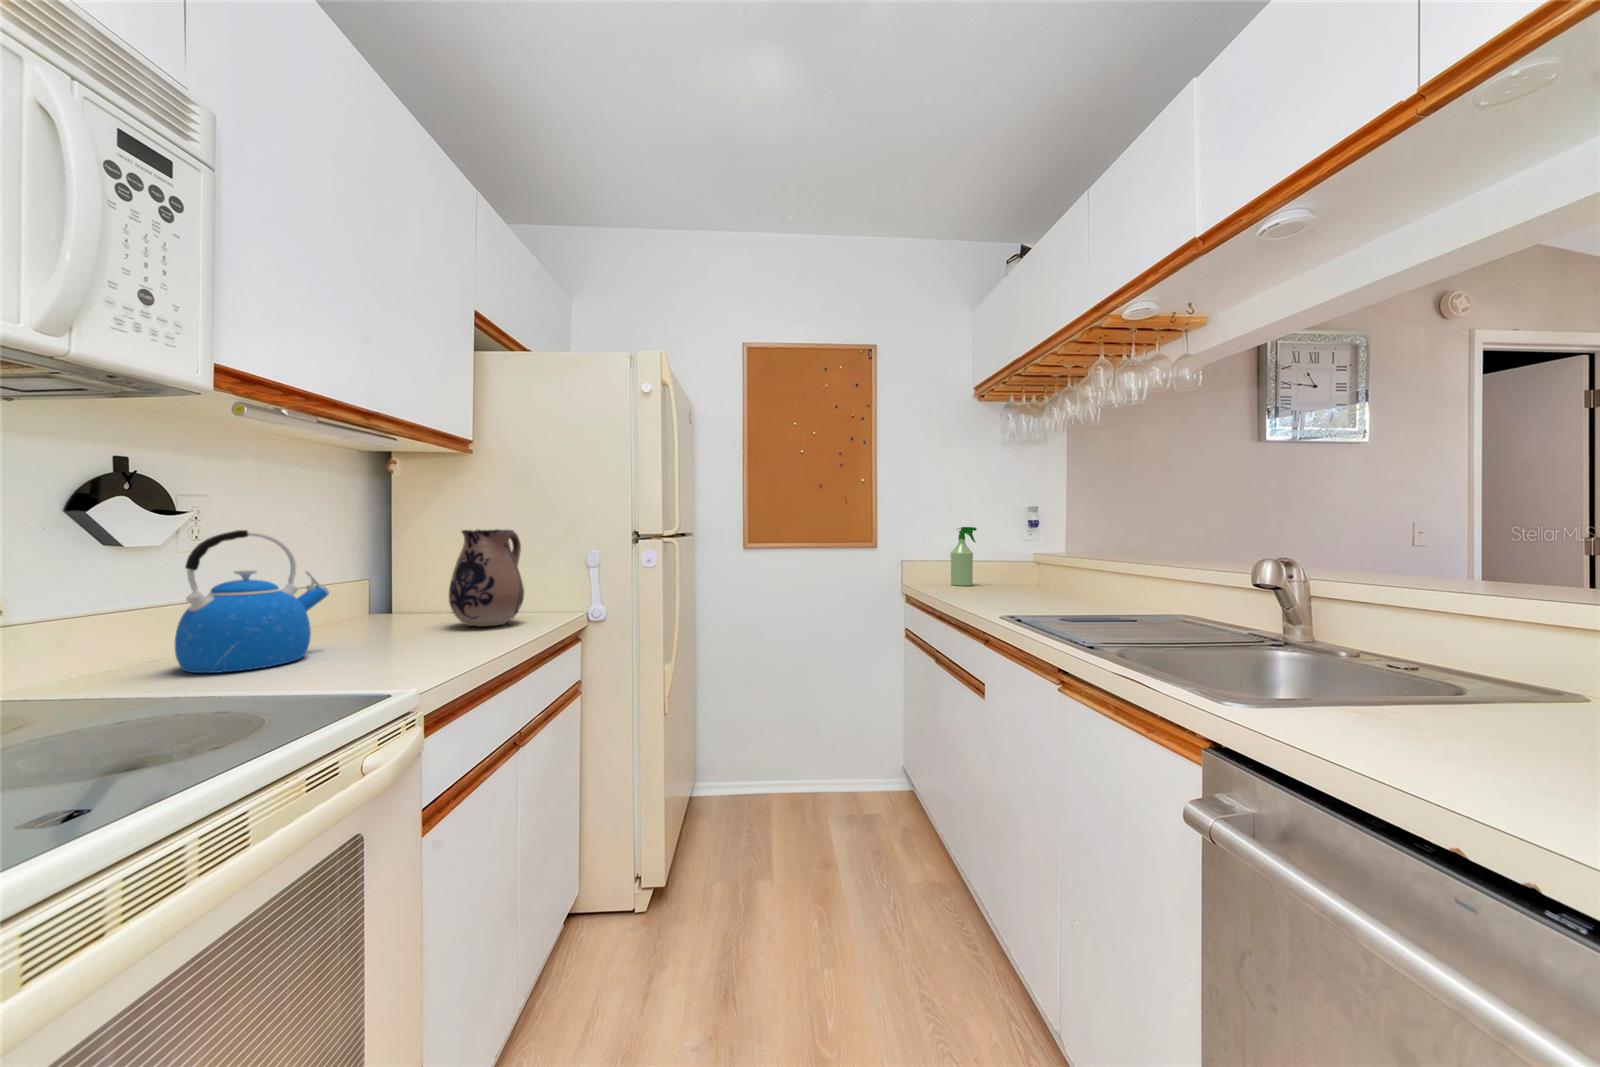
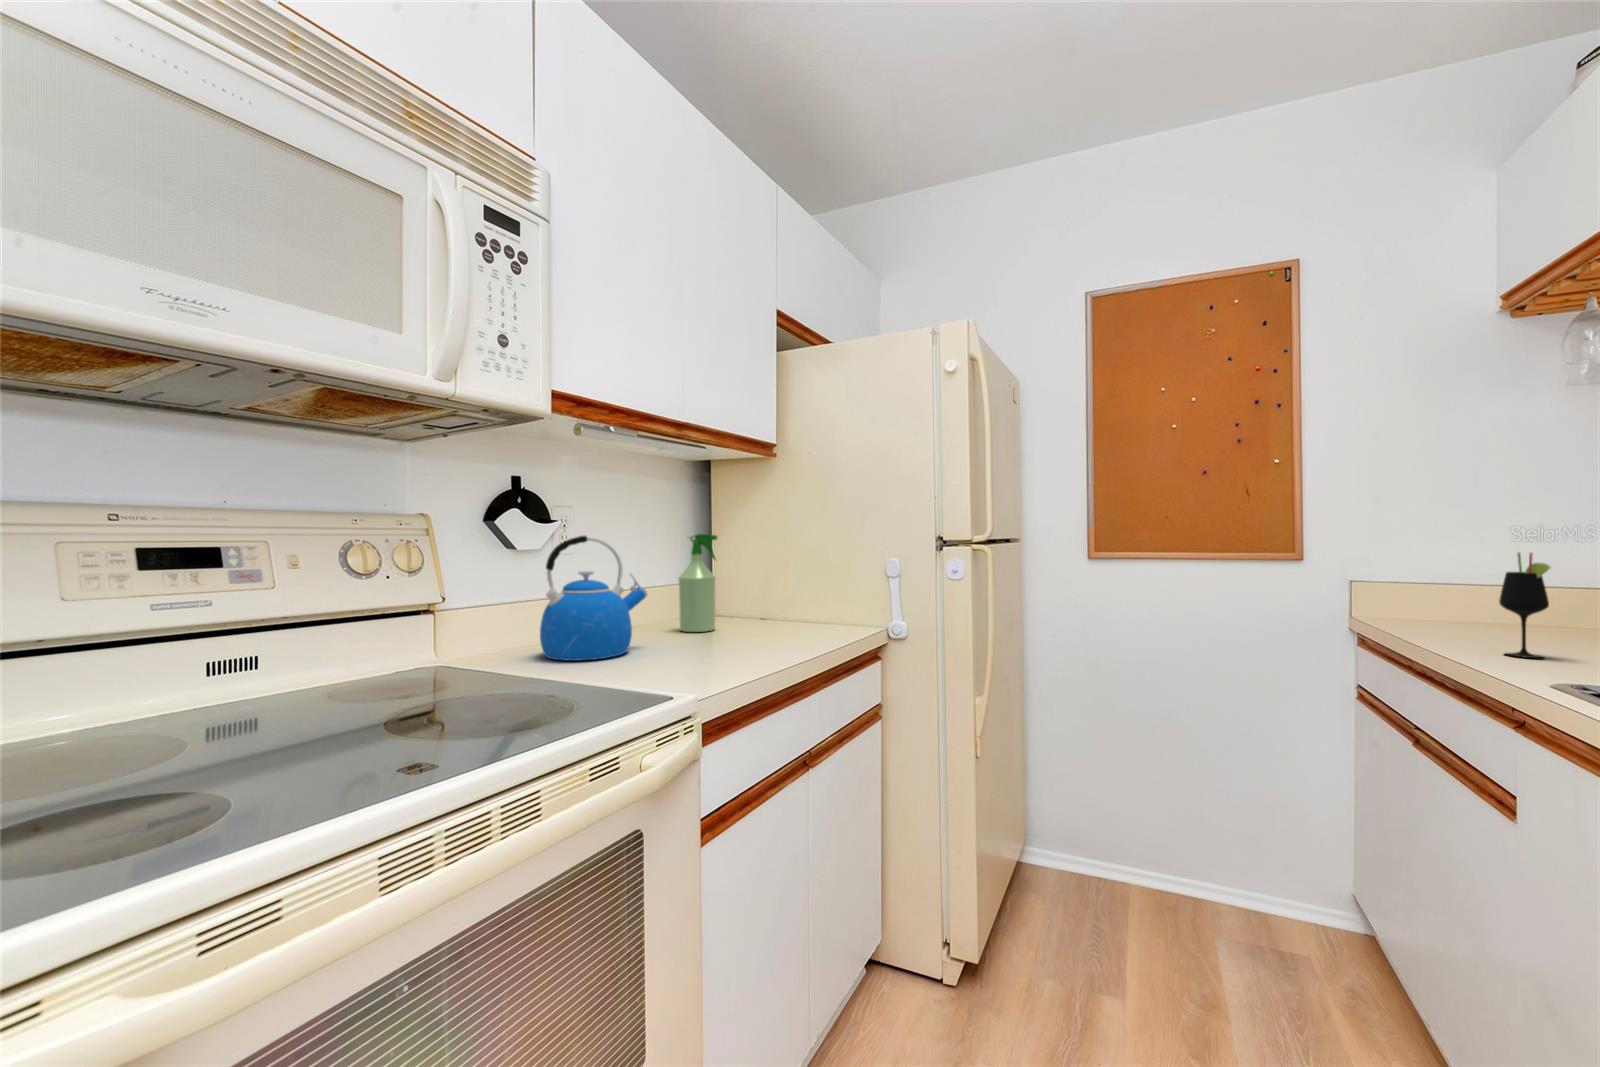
spray bottle: present [951,527,977,586] -> present [679,534,717,632]
ceramic pitcher: present [449,529,524,627] -> none [749,534,818,636]
wine glass: none [977,543,999,604] -> present [1499,553,1550,658]

